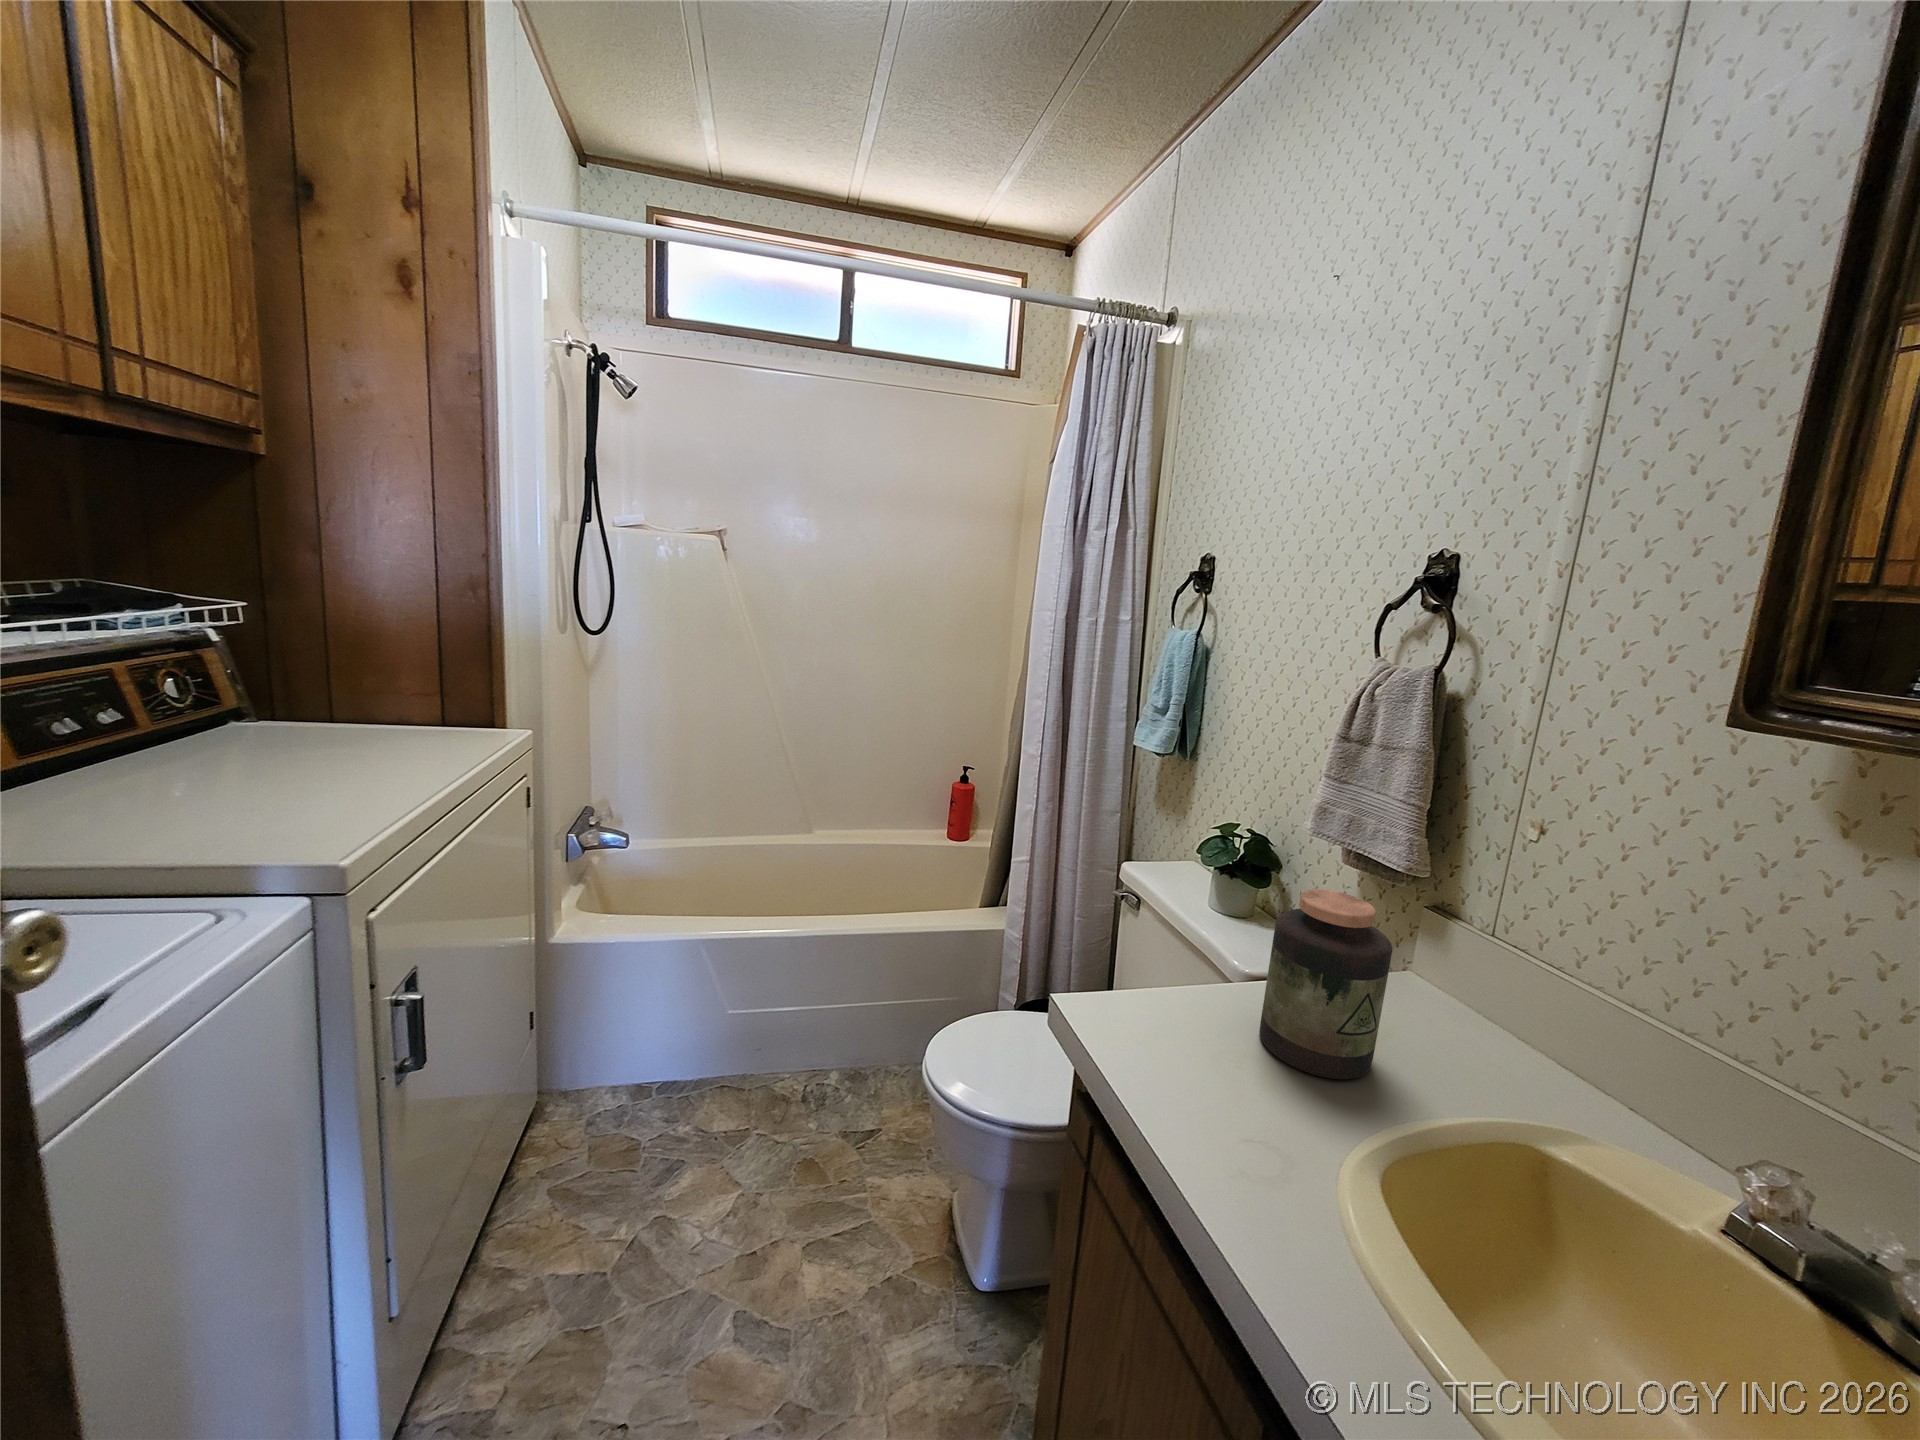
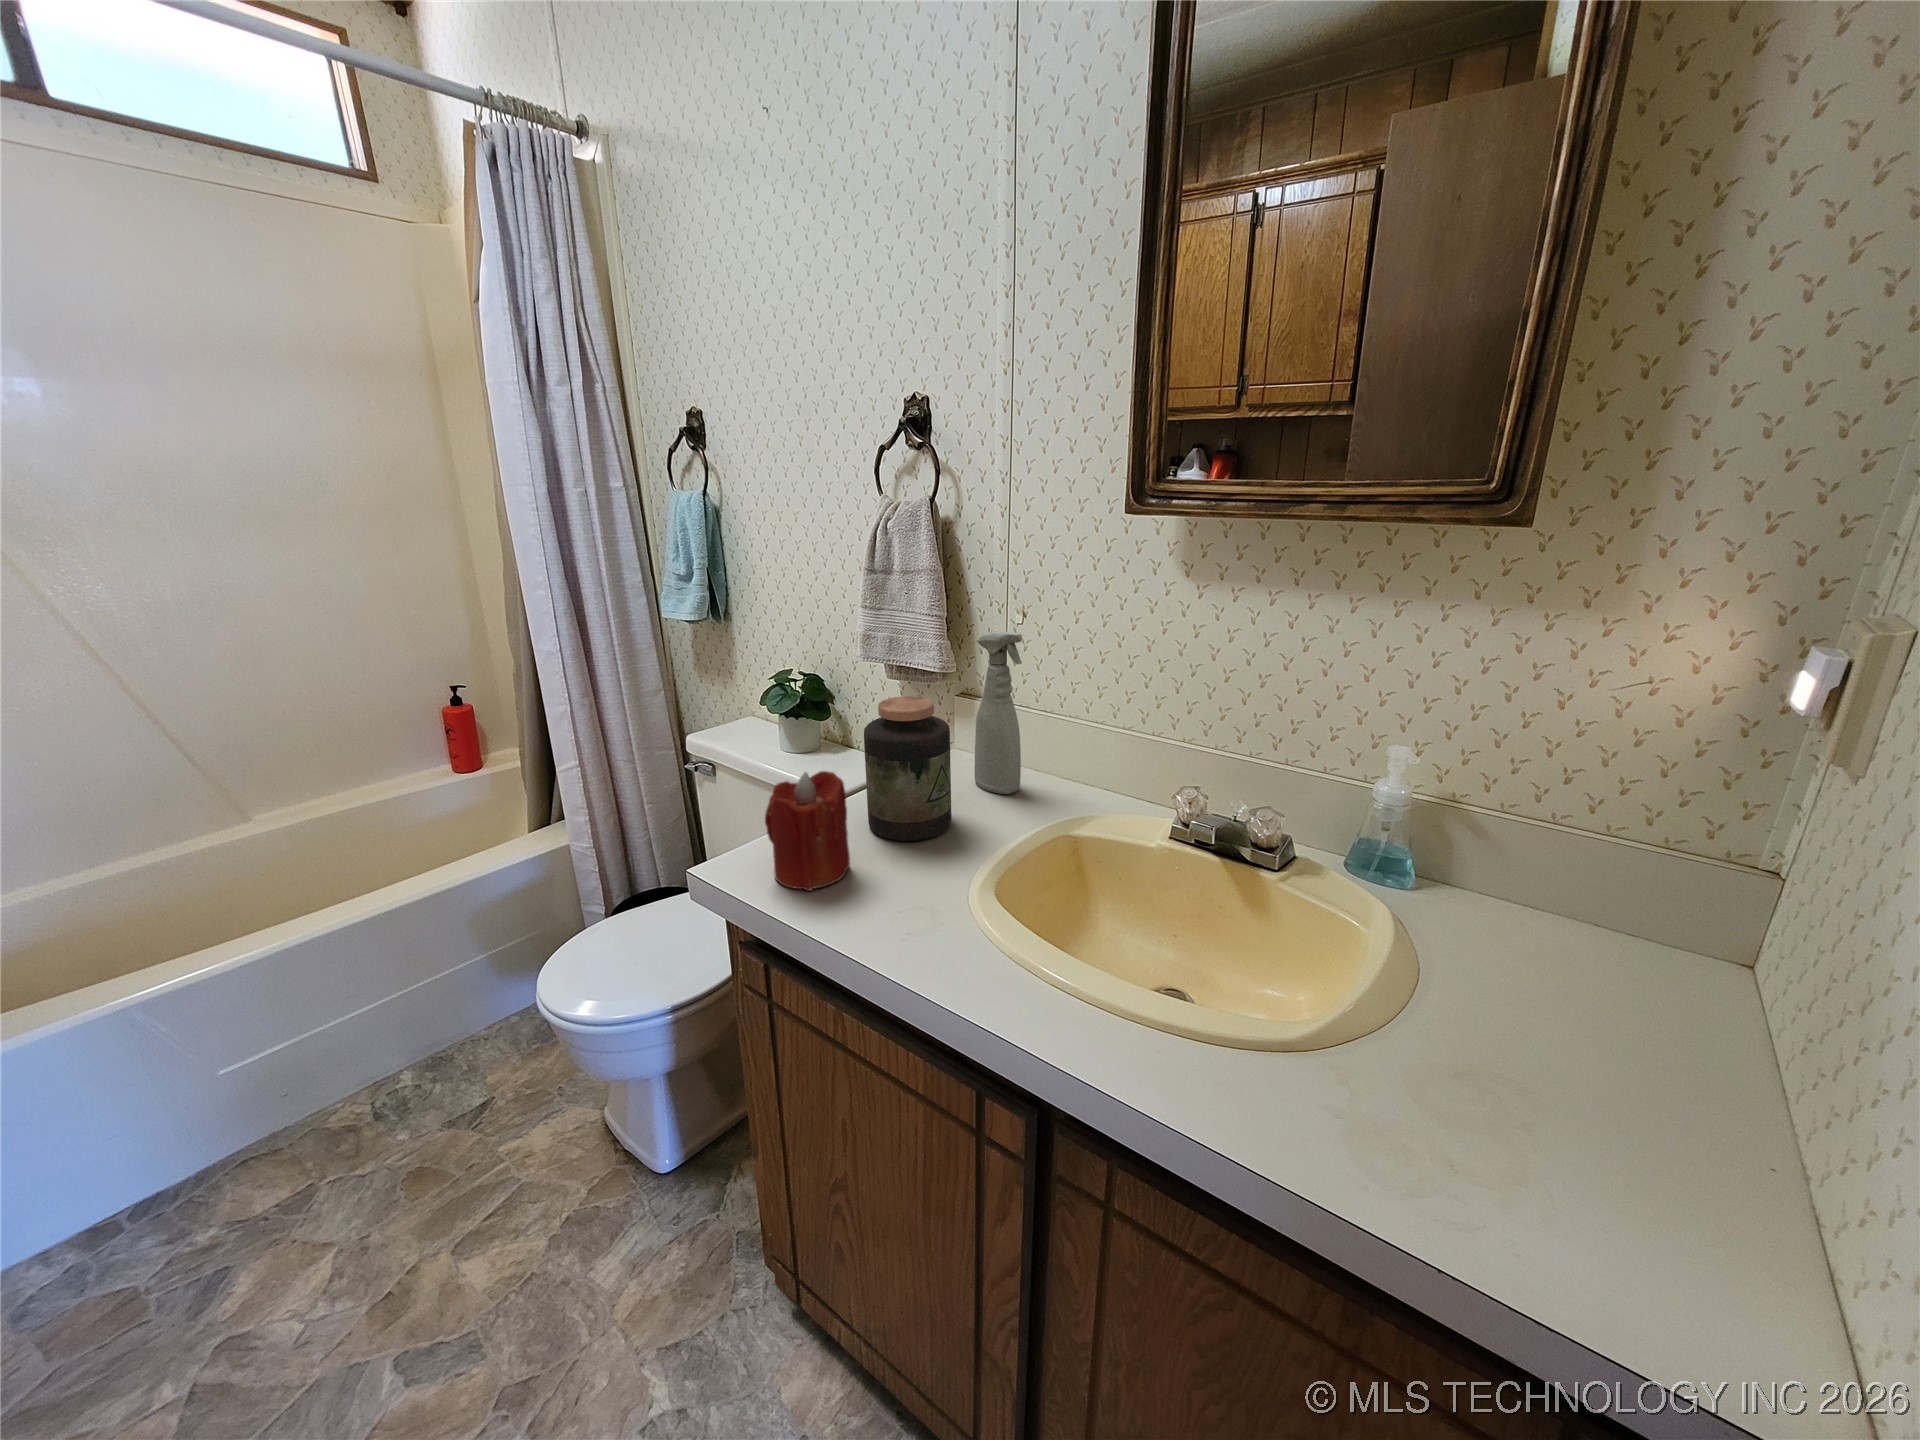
spray bottle: none [1427,845,1537,1066] -> present [975,631,1022,794]
candle: none [1128,943,1228,1083] -> present [765,771,850,891]

